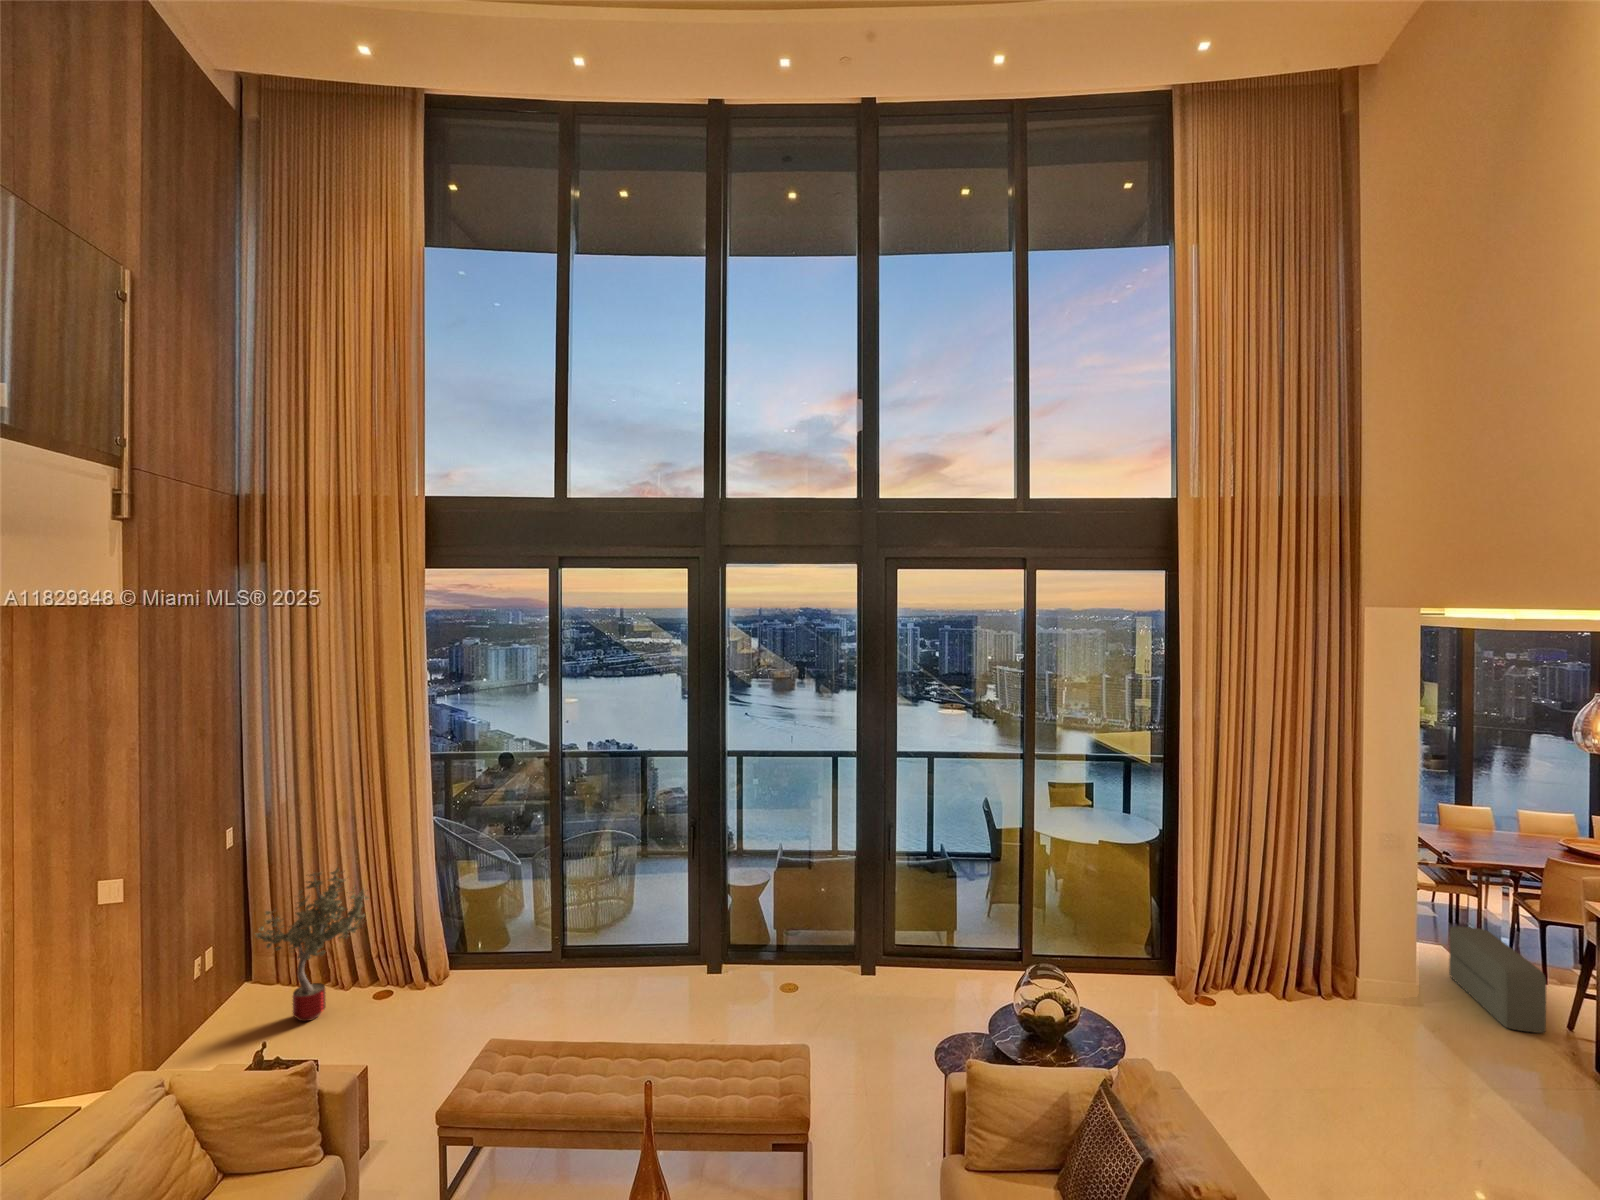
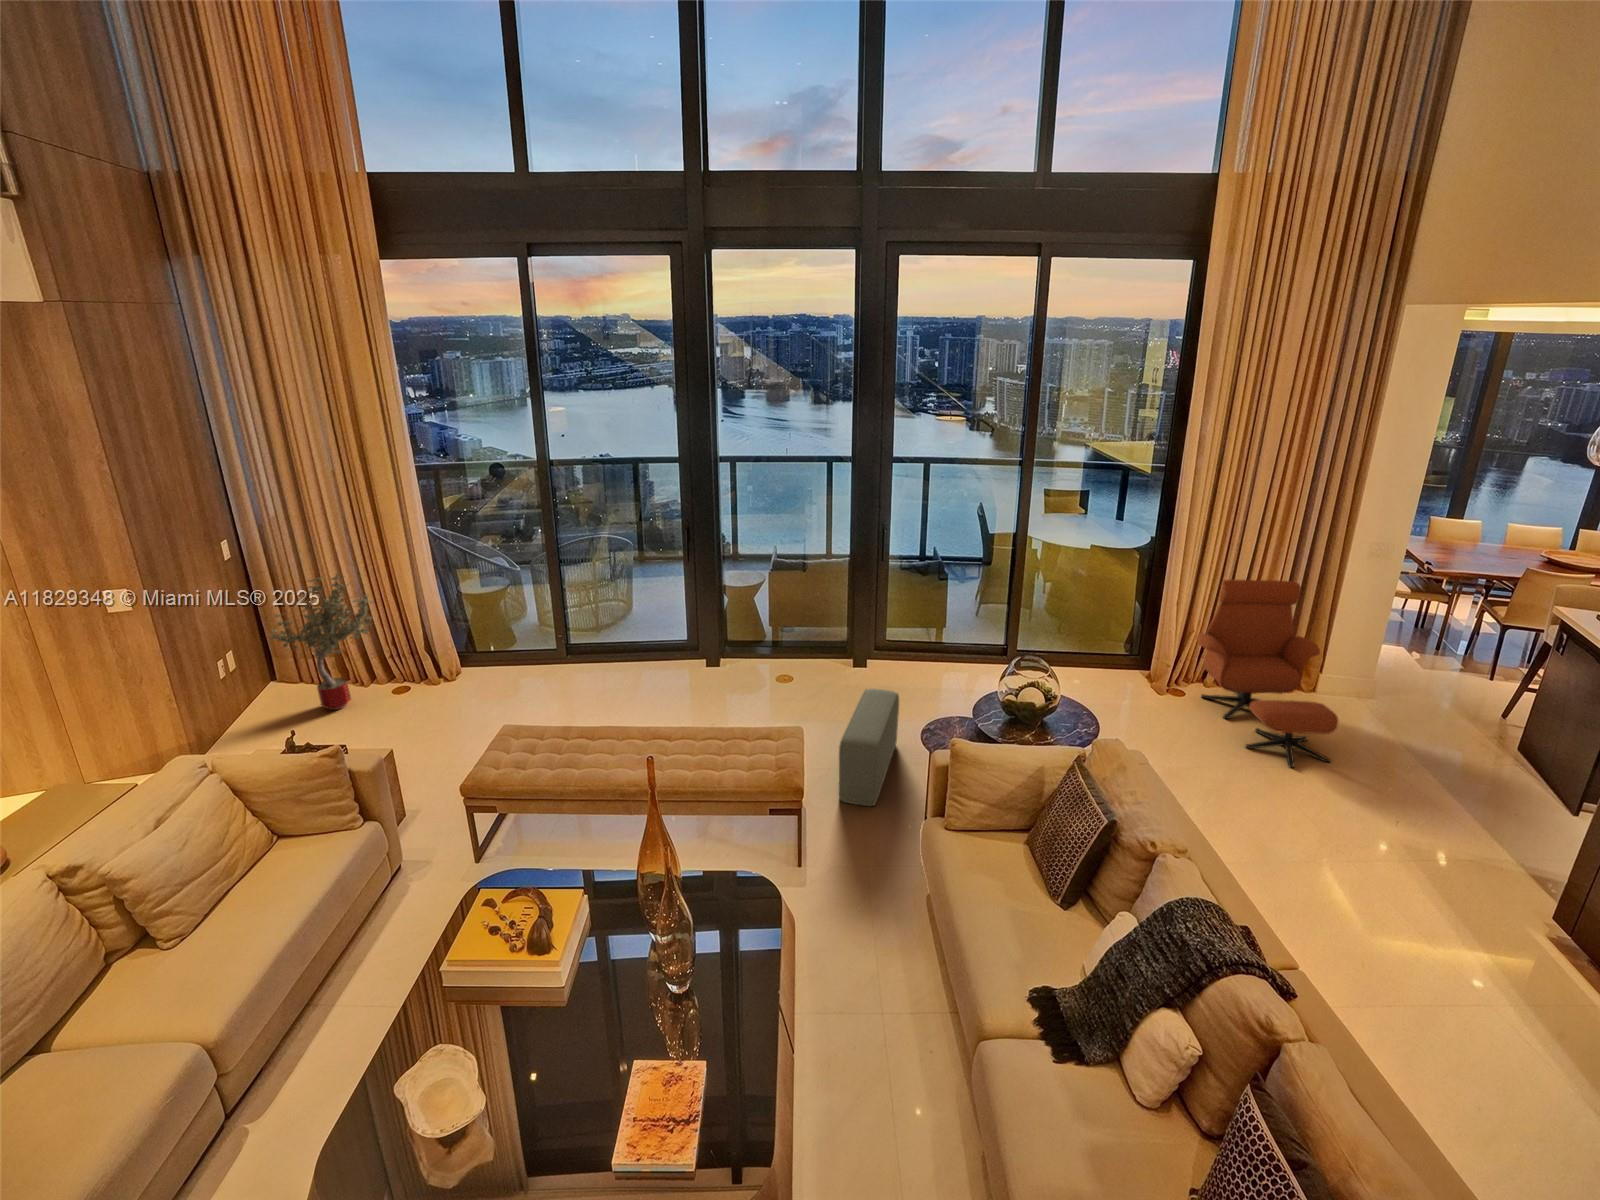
lounge chair: none [1219,875,1387,1095] -> present [1196,580,1338,768]
pouf: present [1449,927,1546,1033] -> present [839,689,899,806]

